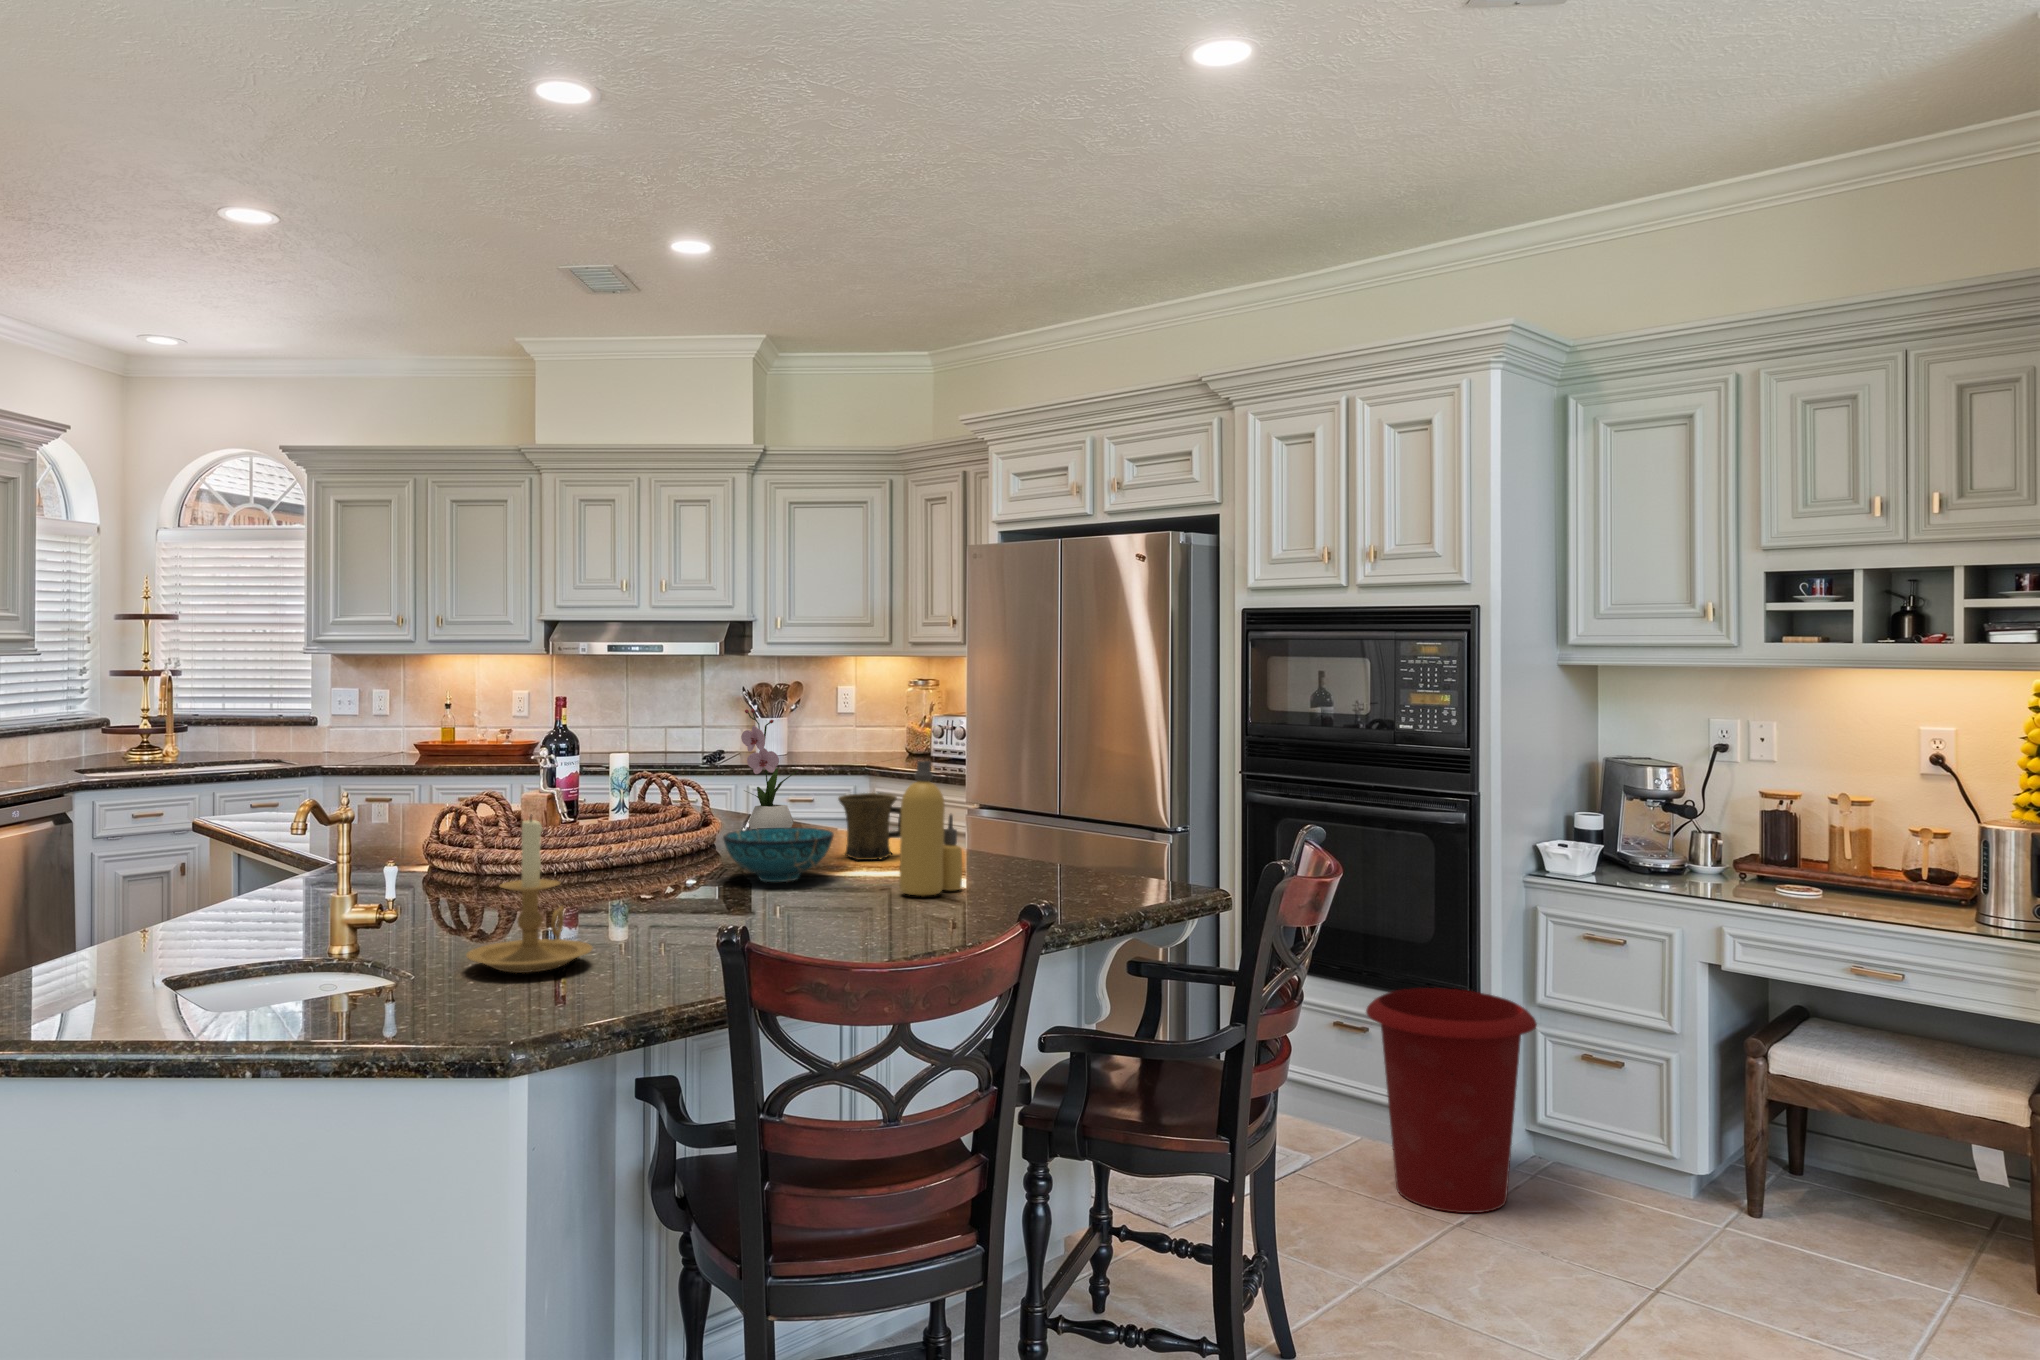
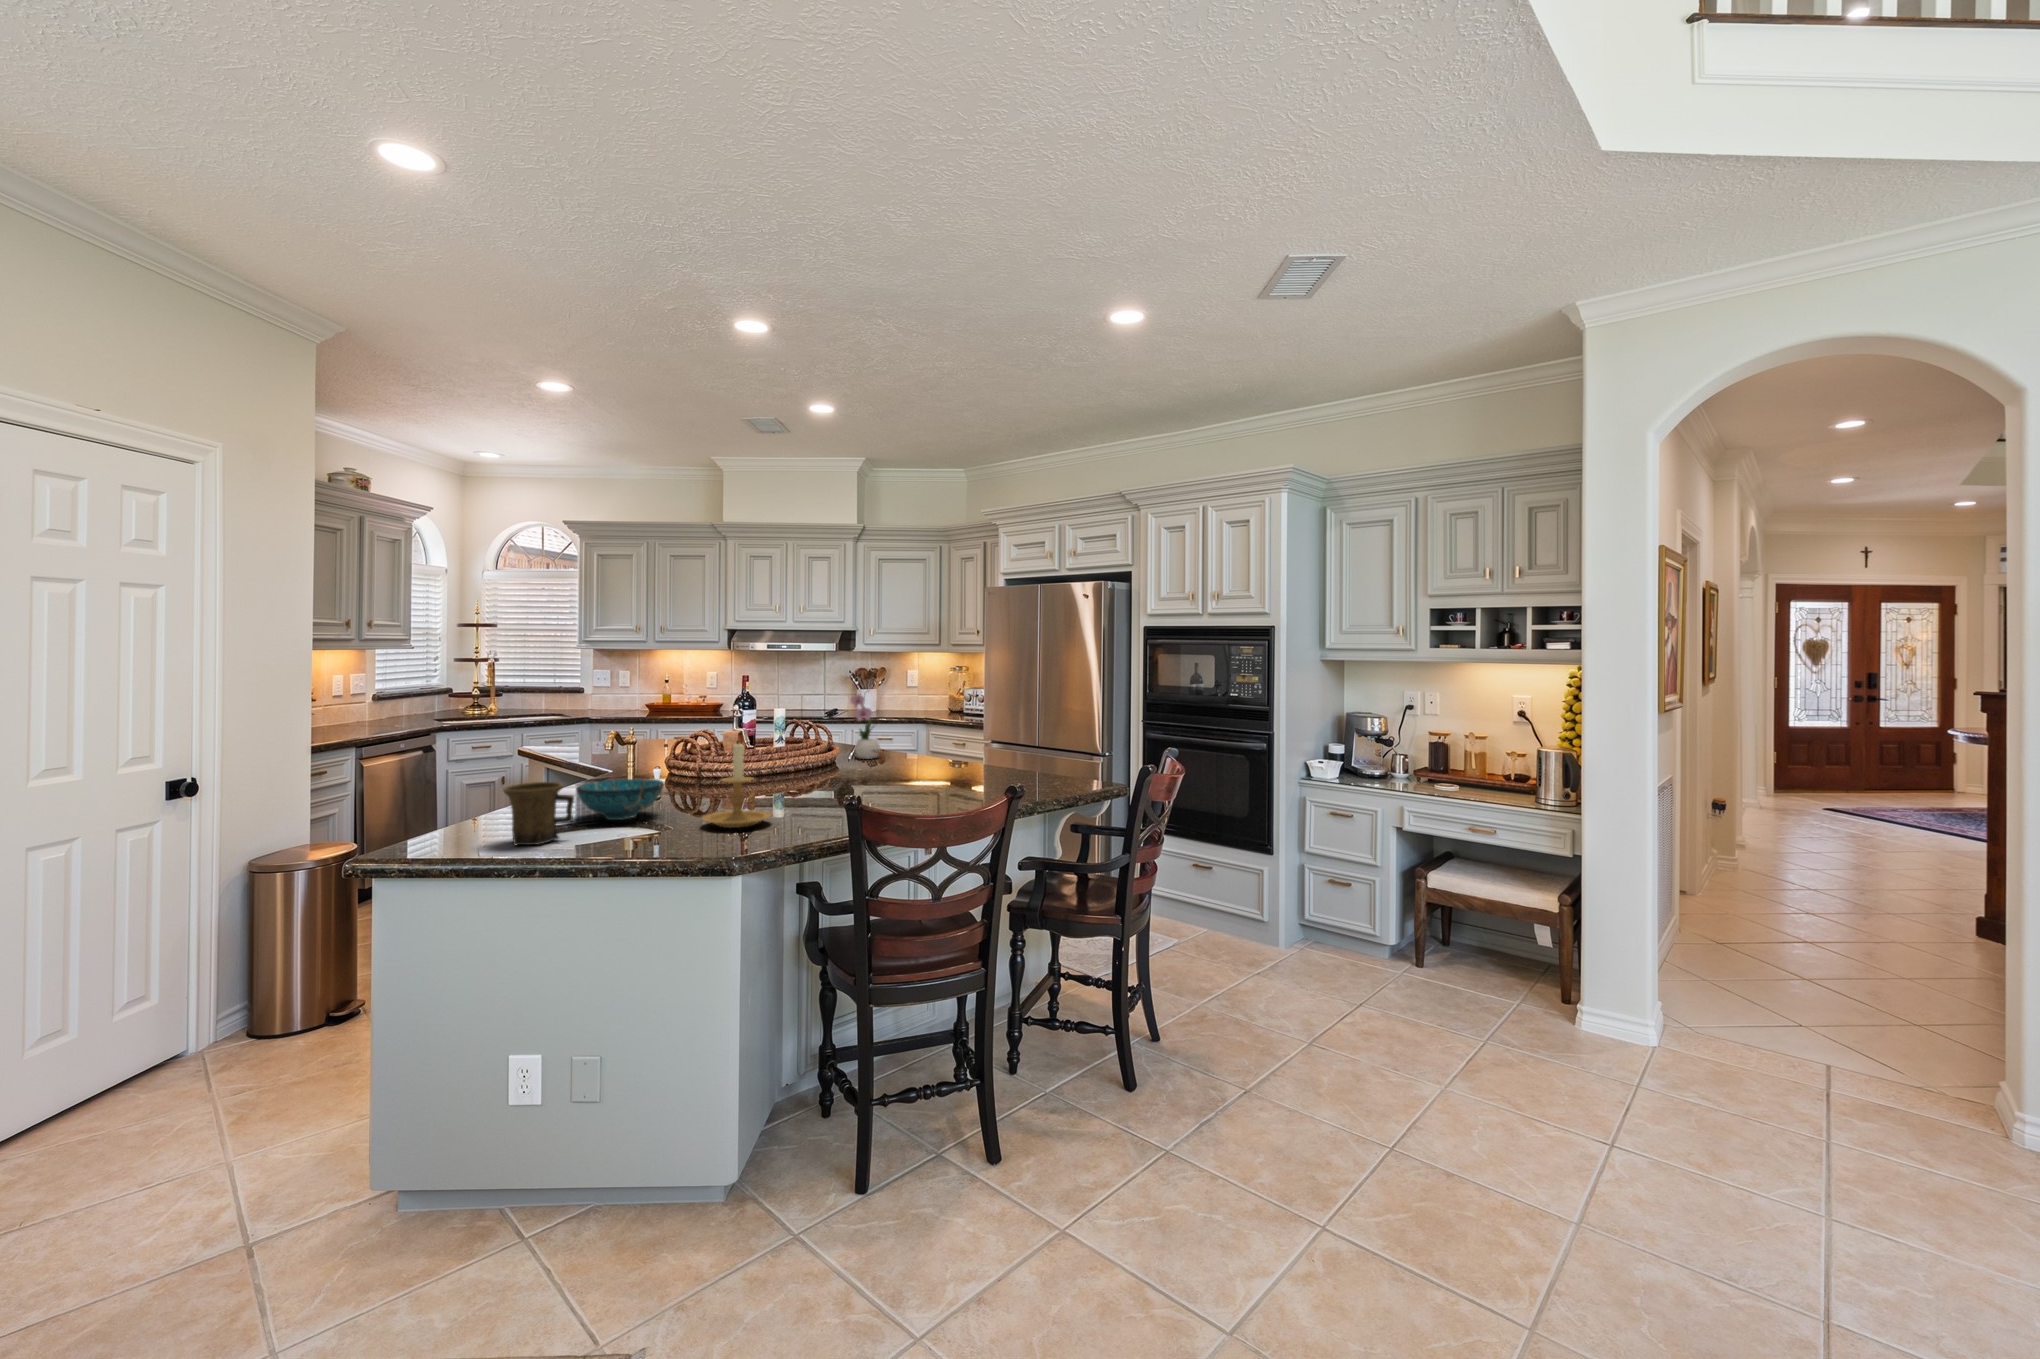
bottle: present [899,761,962,895] -> none [942,713,978,788]
mug: present [838,793,901,860] -> present [503,782,574,845]
decorative bowl: present [723,828,834,882] -> present [577,779,664,820]
waste bin: present [1366,988,1537,1213] -> none [1207,844,1302,969]

